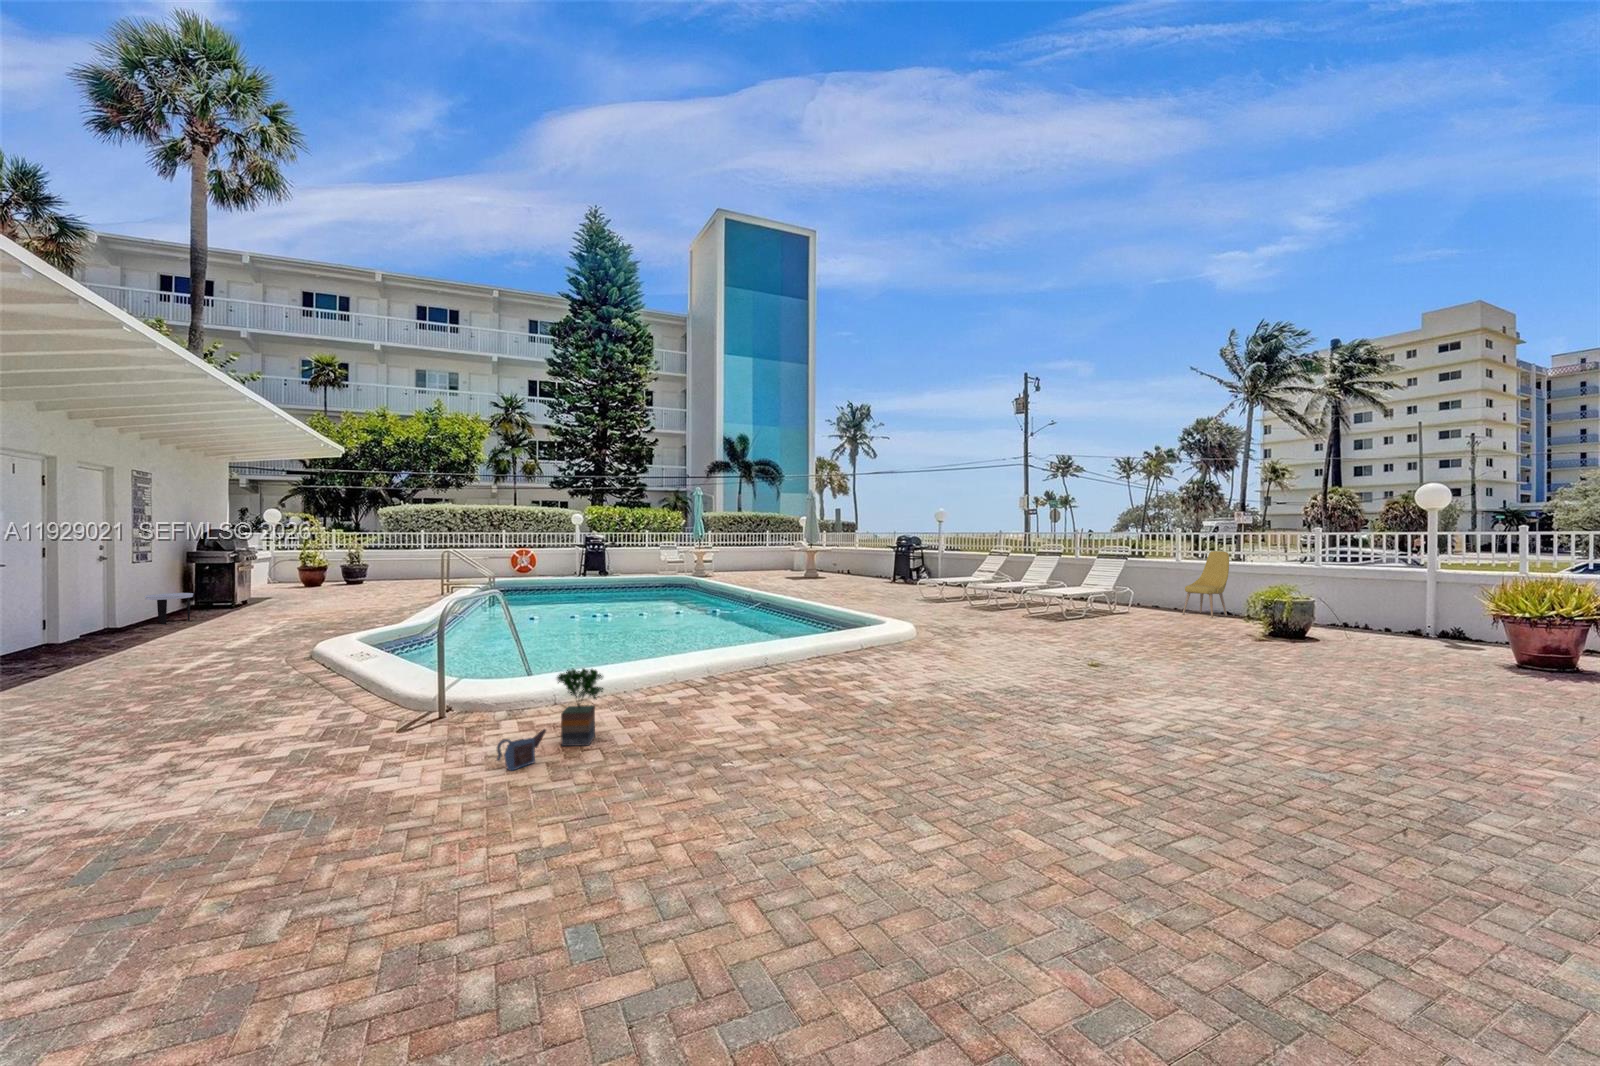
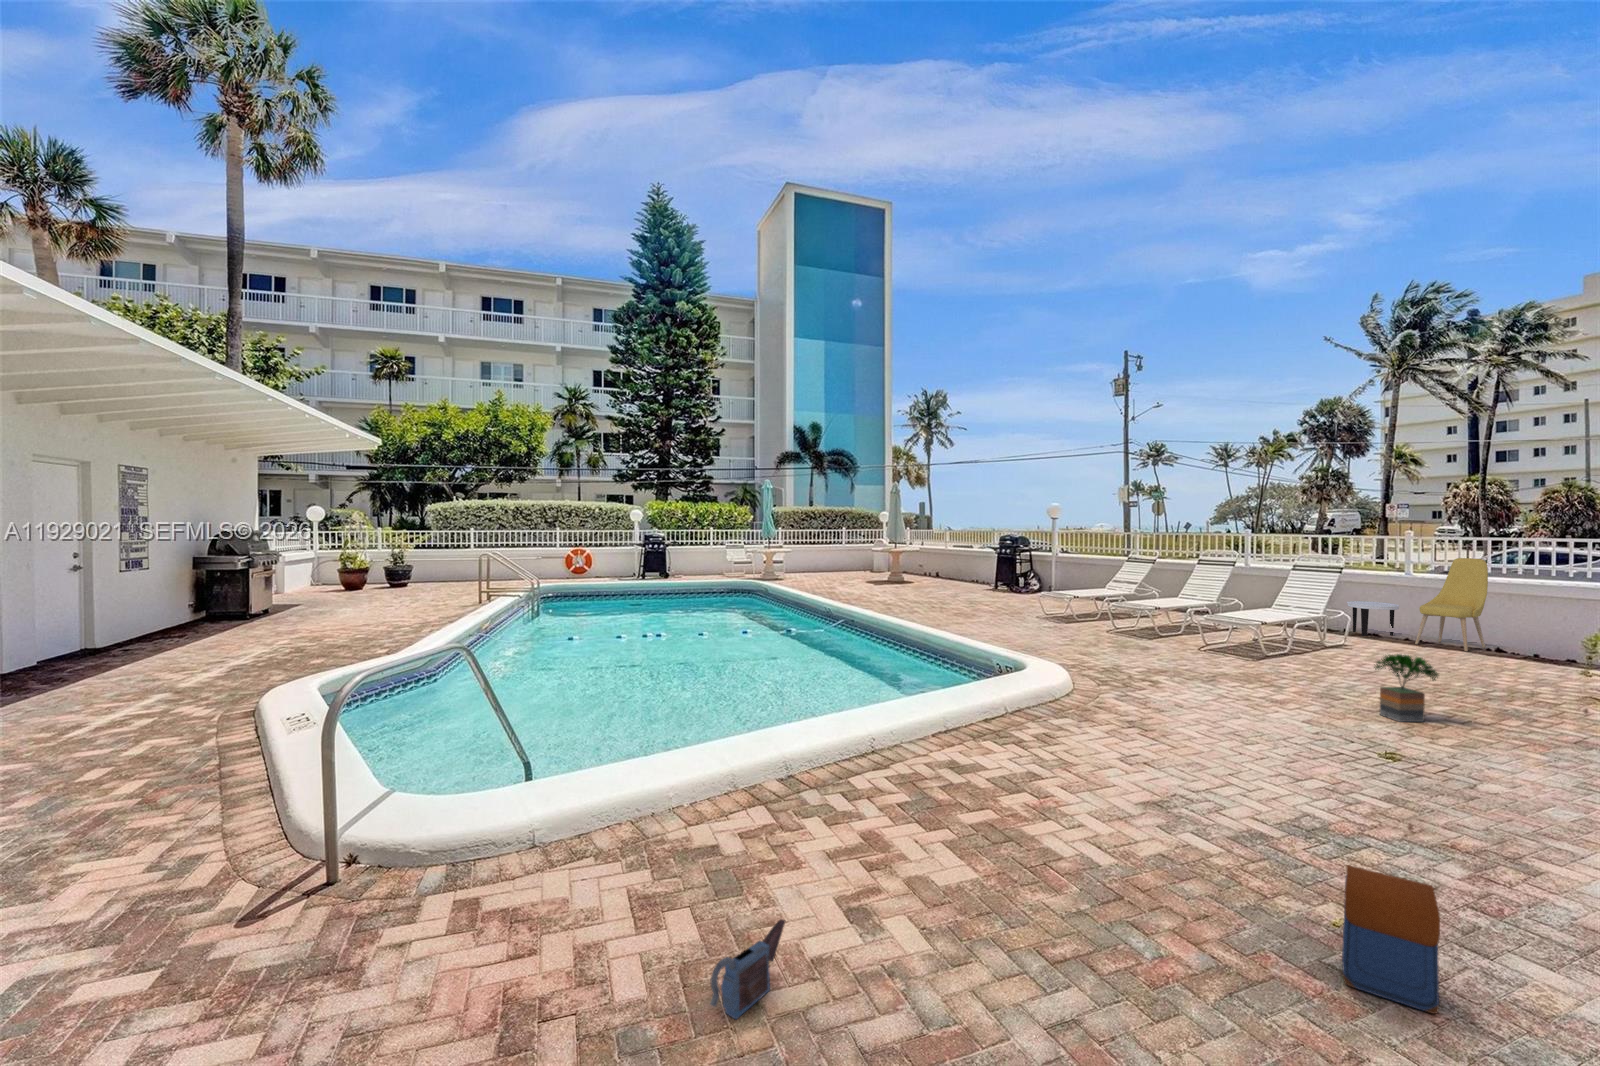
side table: present [145,593,193,624] -> present [1347,601,1399,636]
potted tree: present [557,668,604,746] -> present [1374,654,1439,722]
backpack: none [1001,691,1042,753] -> present [1342,865,1440,1014]
watering can: present [497,729,546,770] -> present [710,919,786,1019]

